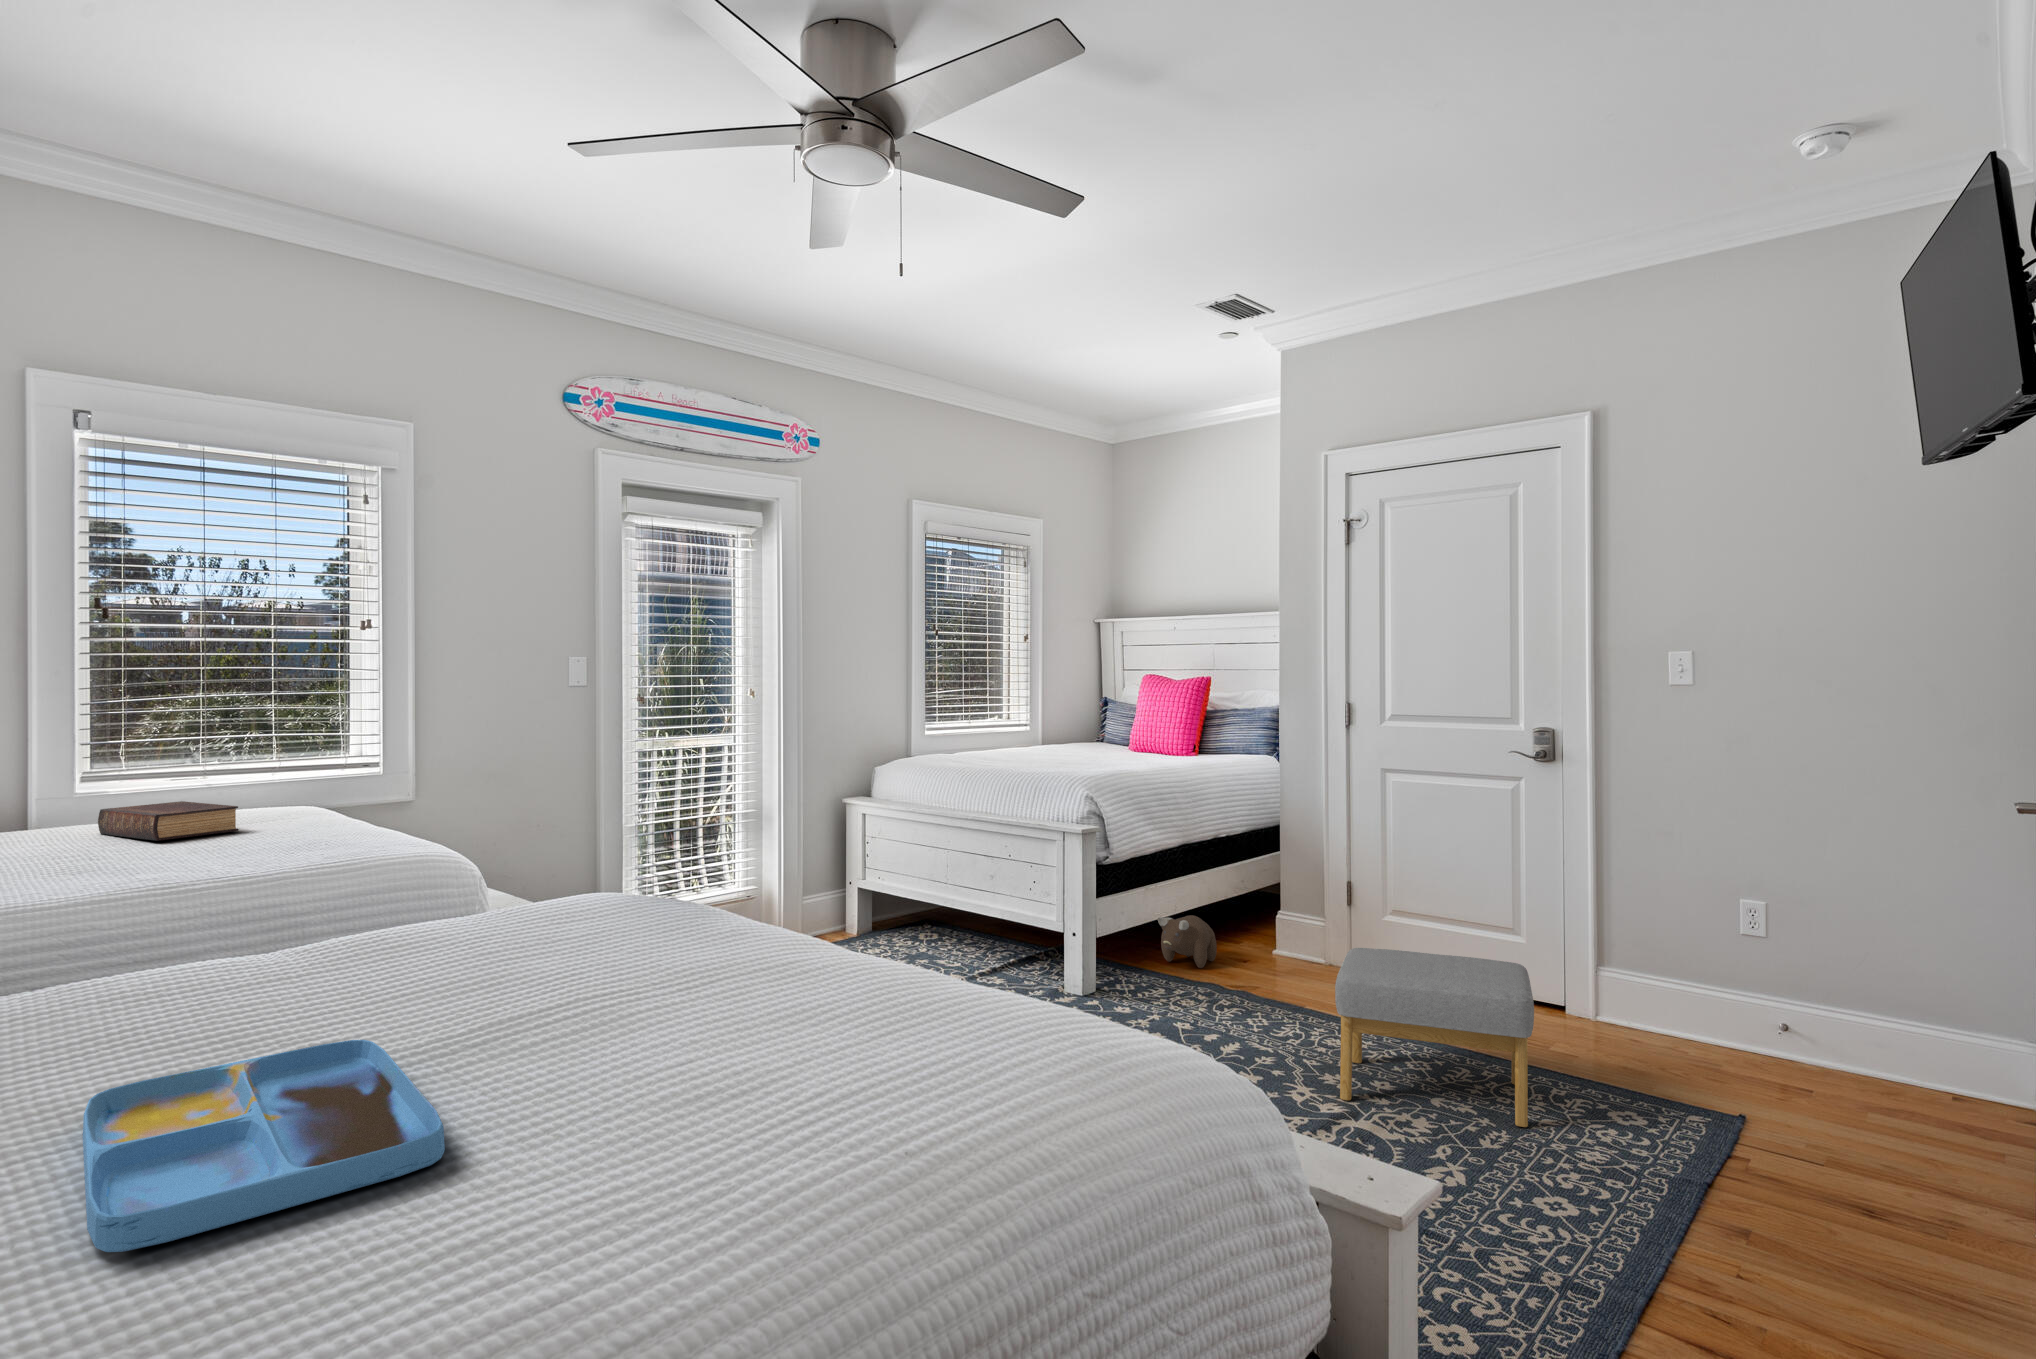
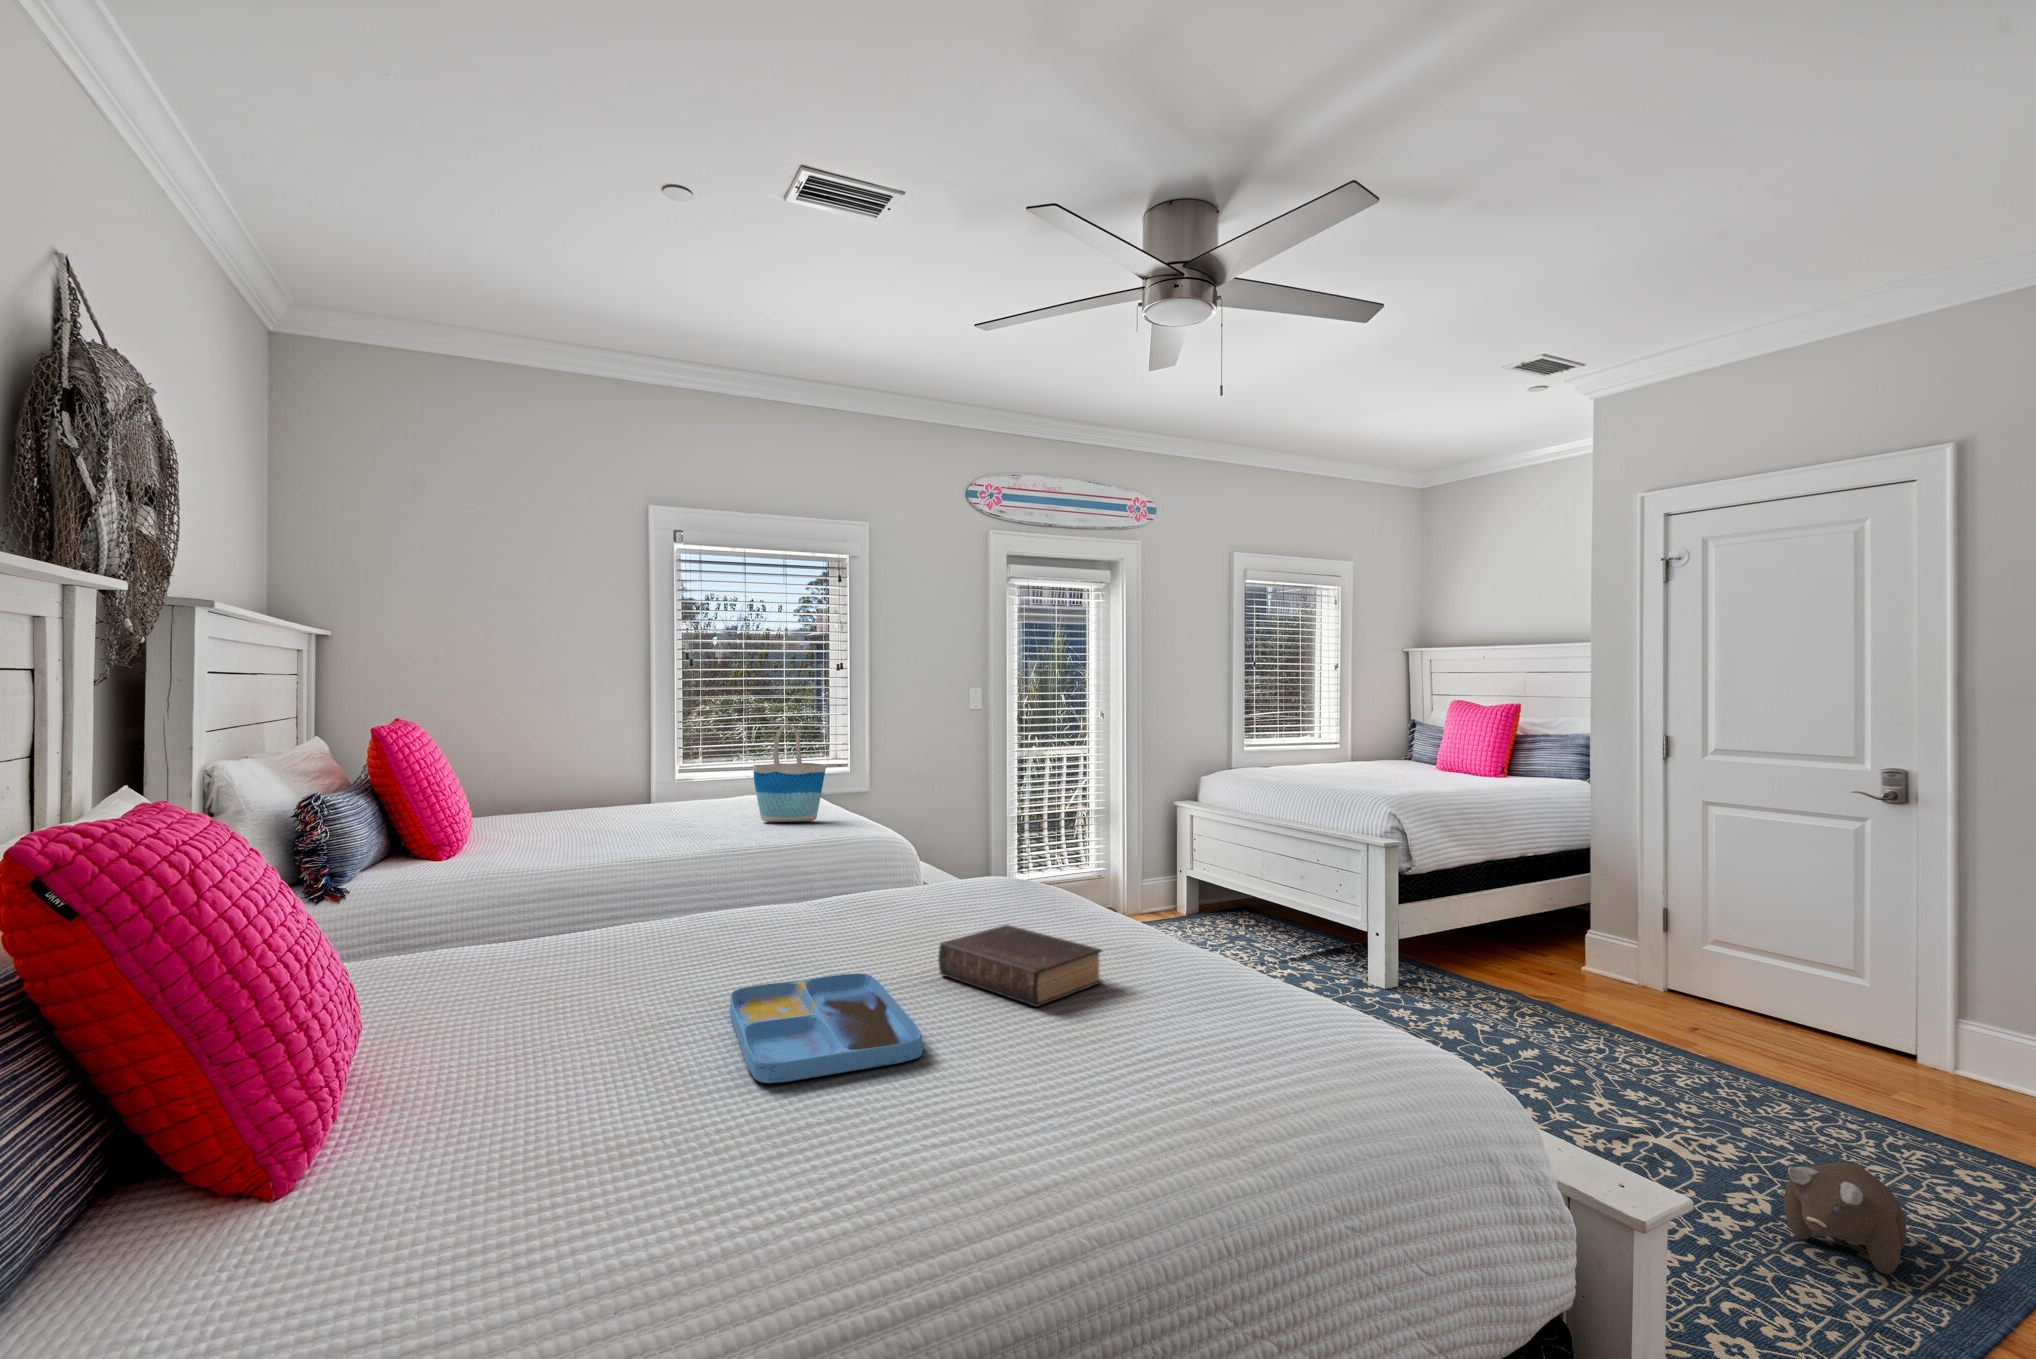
tote bag: none [225,697,350,840] -> present [753,724,826,822]
book: present [98,801,238,841] -> present [938,925,1102,1007]
plush toy: present [1158,915,1217,968] -> present [1784,1163,1907,1274]
footstool: present [1335,948,1534,1127] -> none [1636,974,1864,1171]

